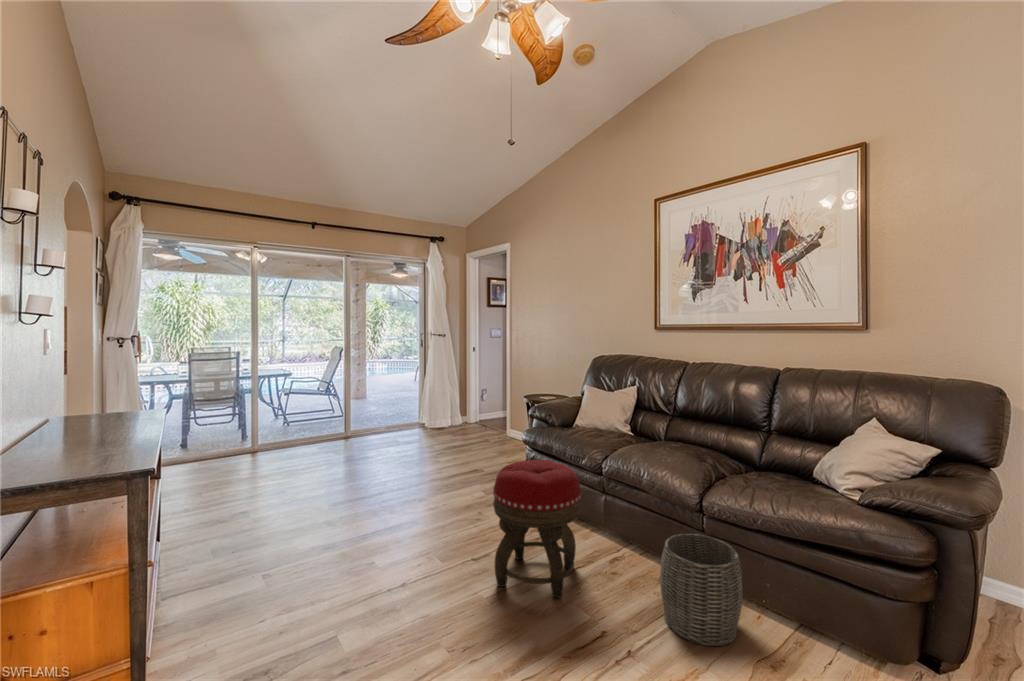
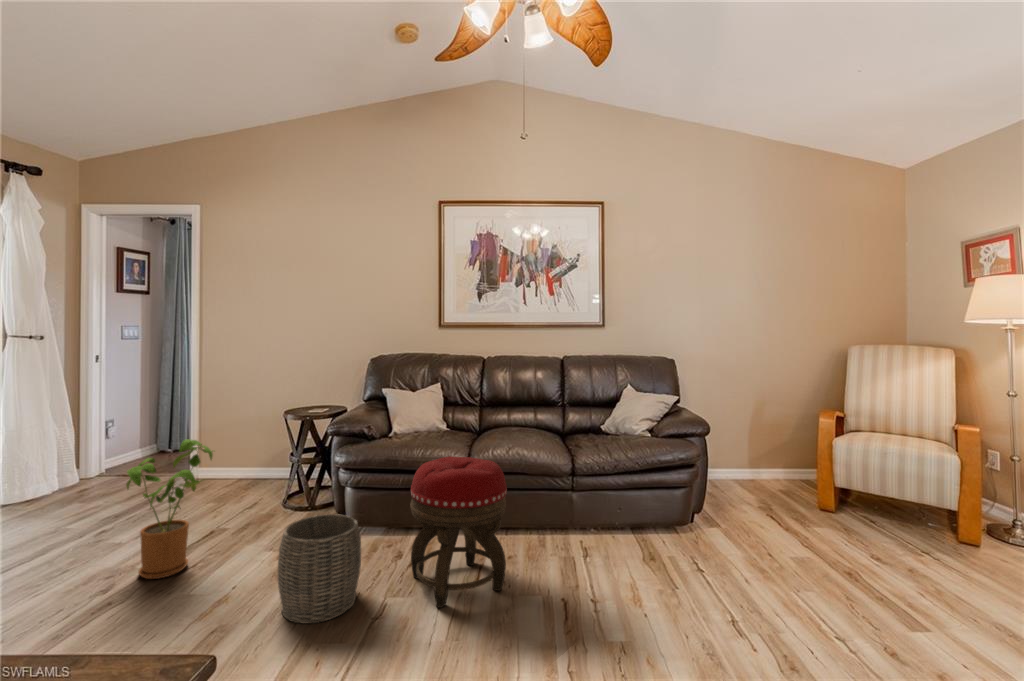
house plant: none [394,414,442,499] -> present [126,439,213,579]
woven basket: present [660,534,743,646] -> present [278,514,361,624]

